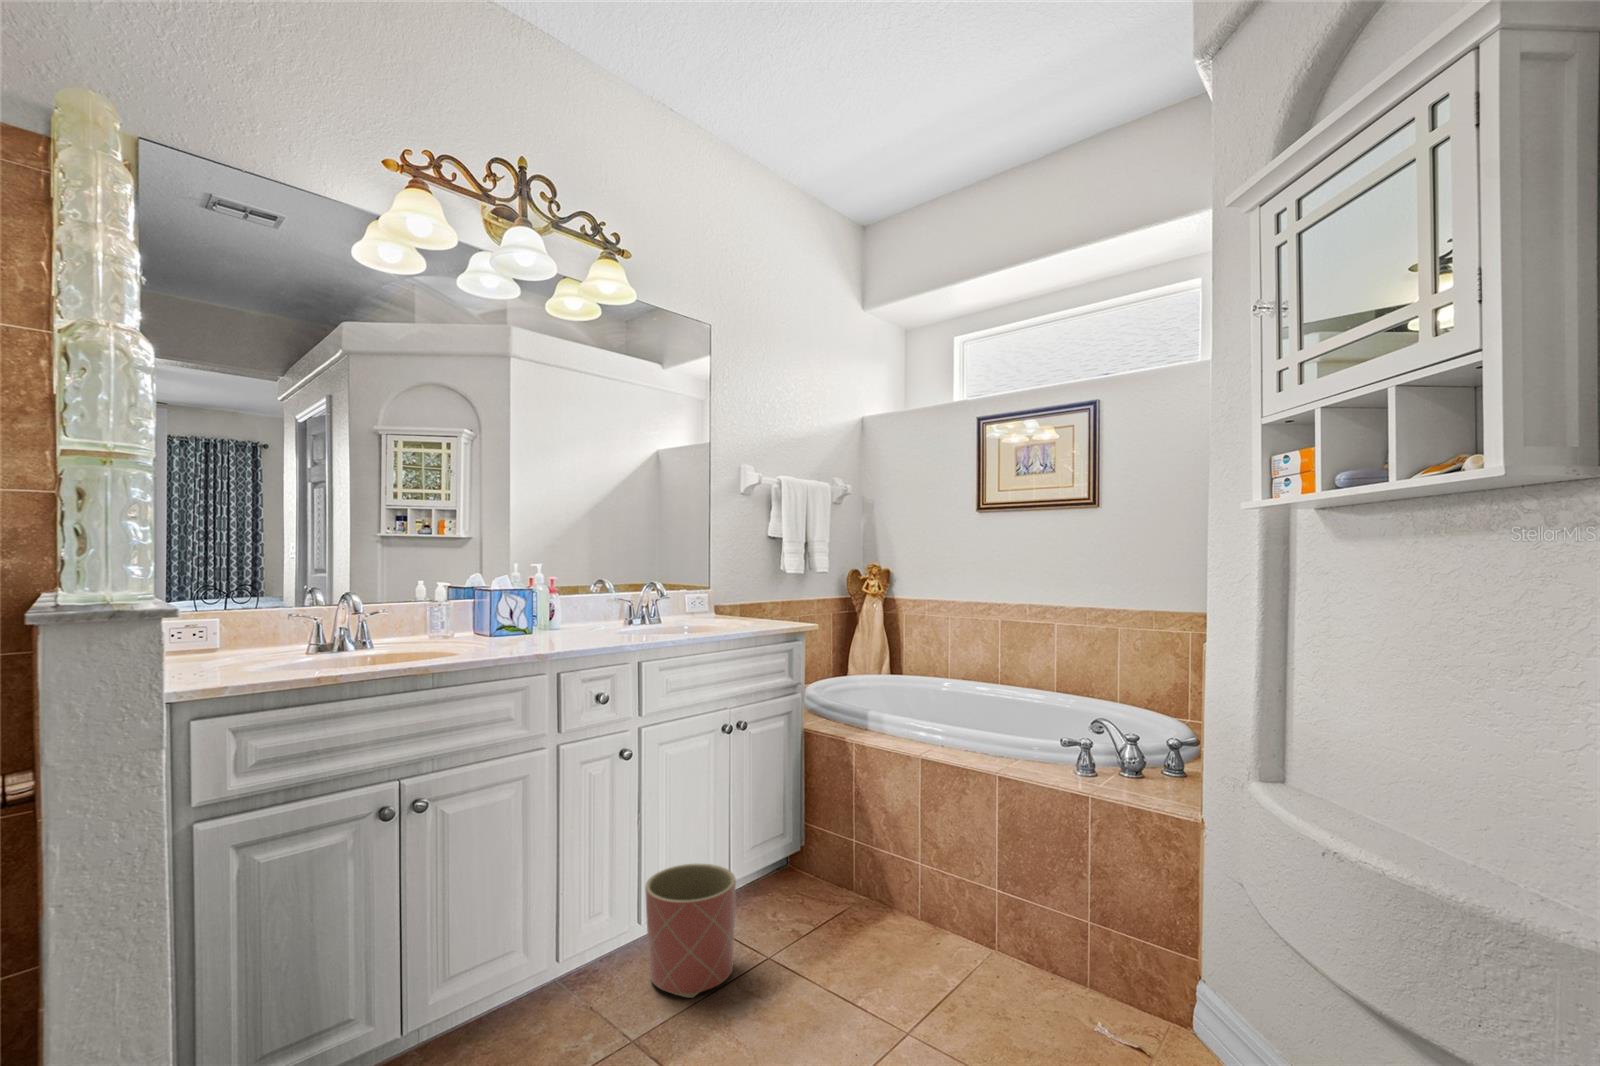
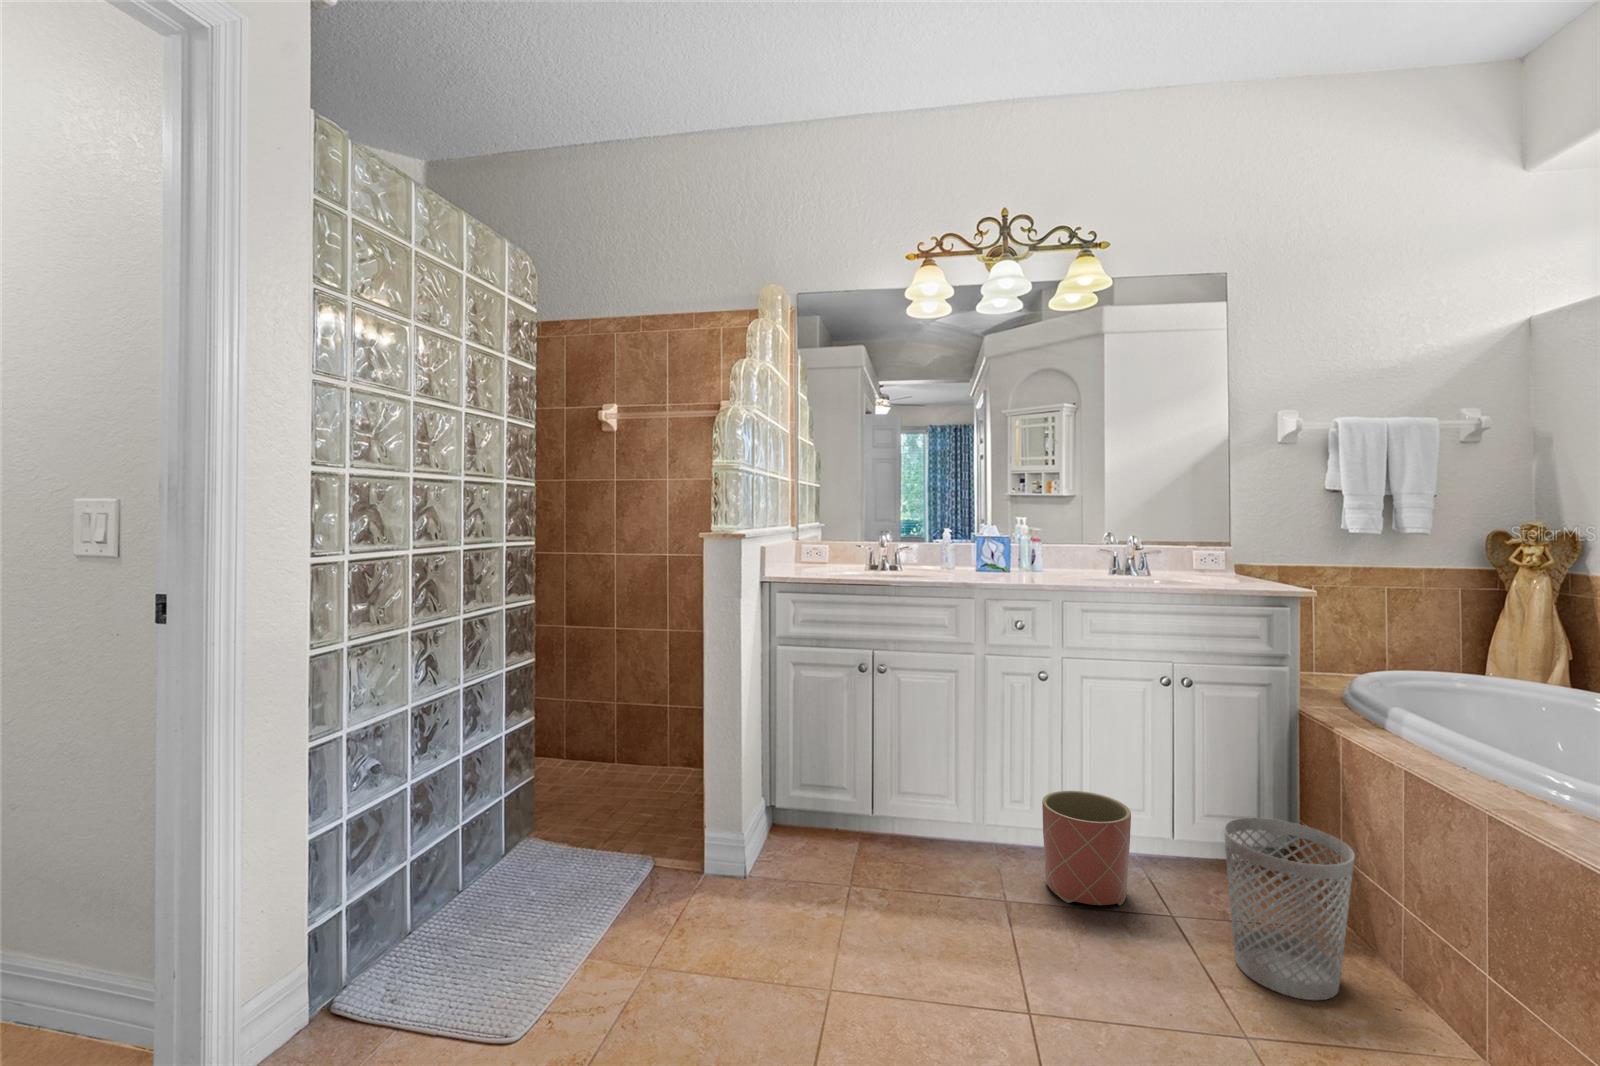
wastebasket: none [827,827,920,981] -> present [1224,818,1354,1000]

